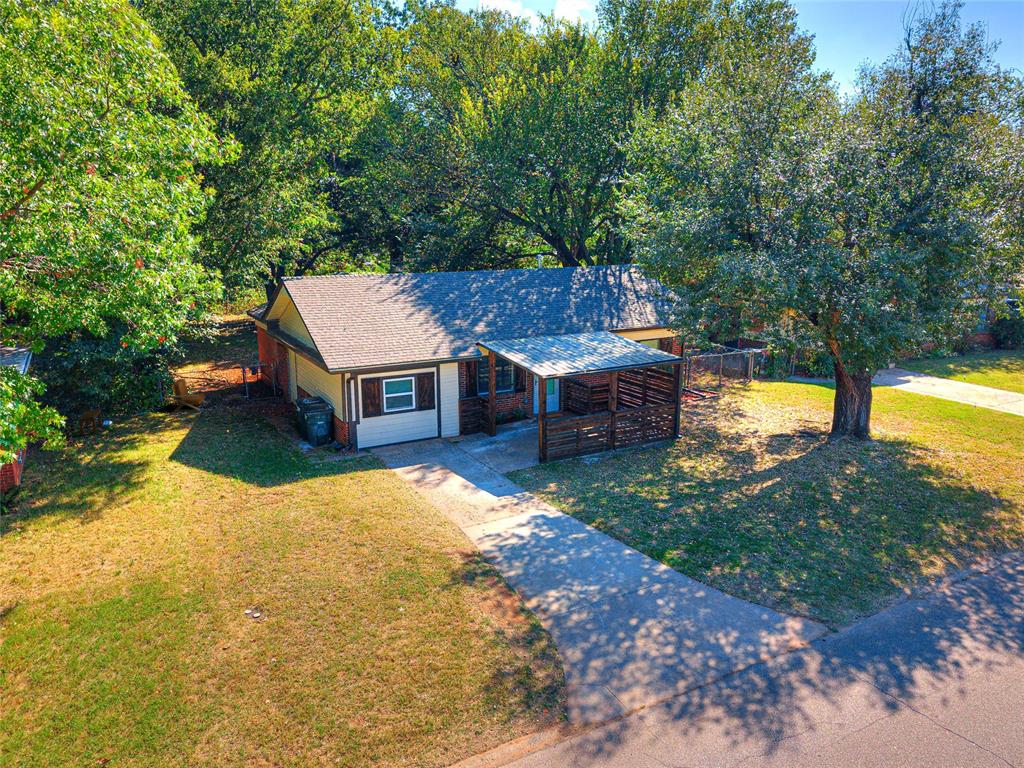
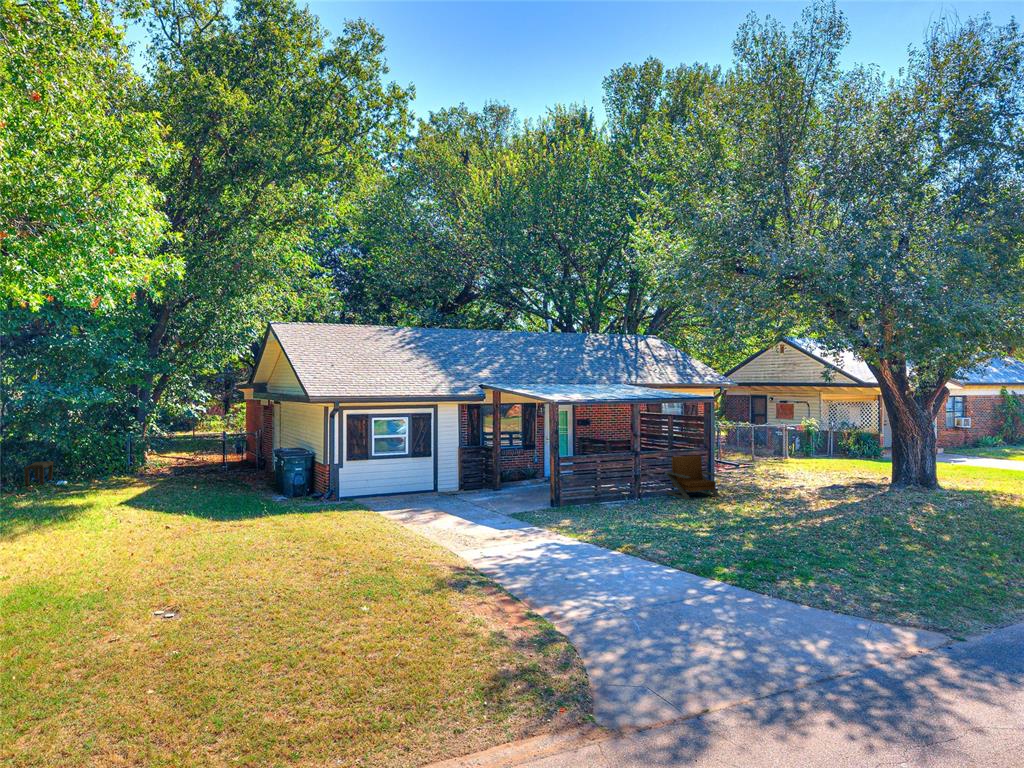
lounge chair: present [171,379,207,412] -> present [665,456,721,500]

